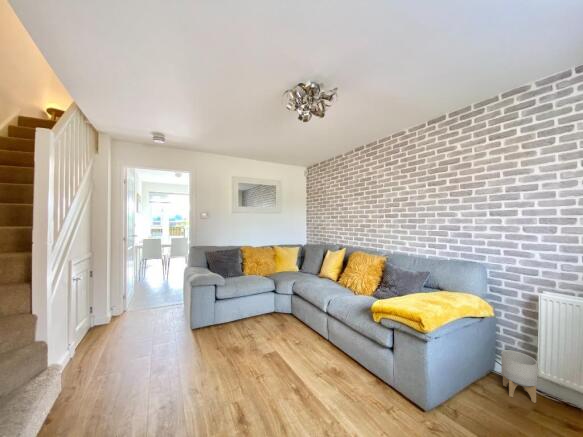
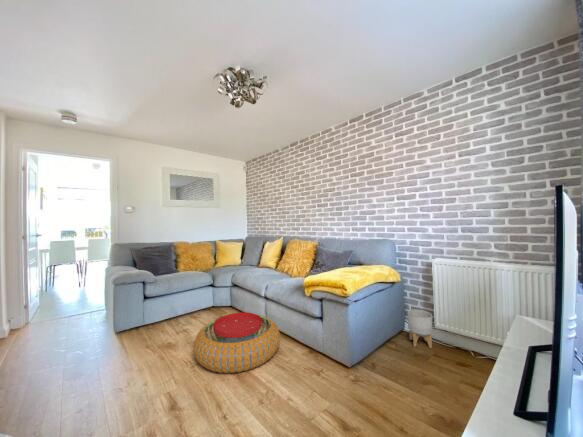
pouf: none [259,327,344,393] -> present [193,313,280,373]

